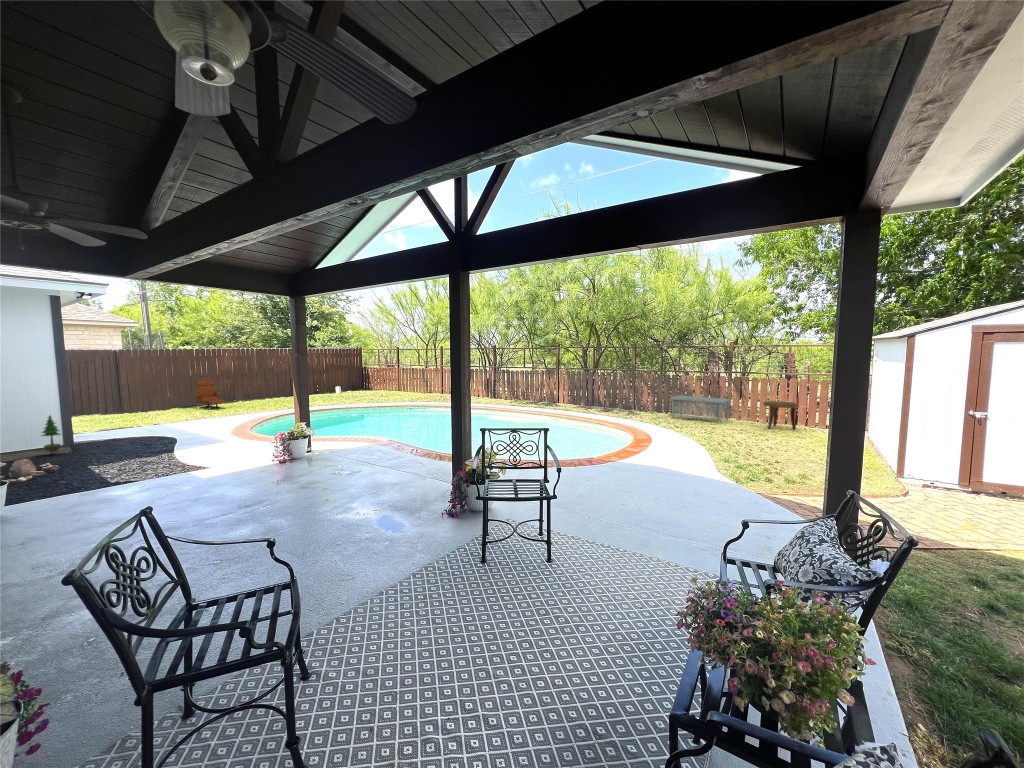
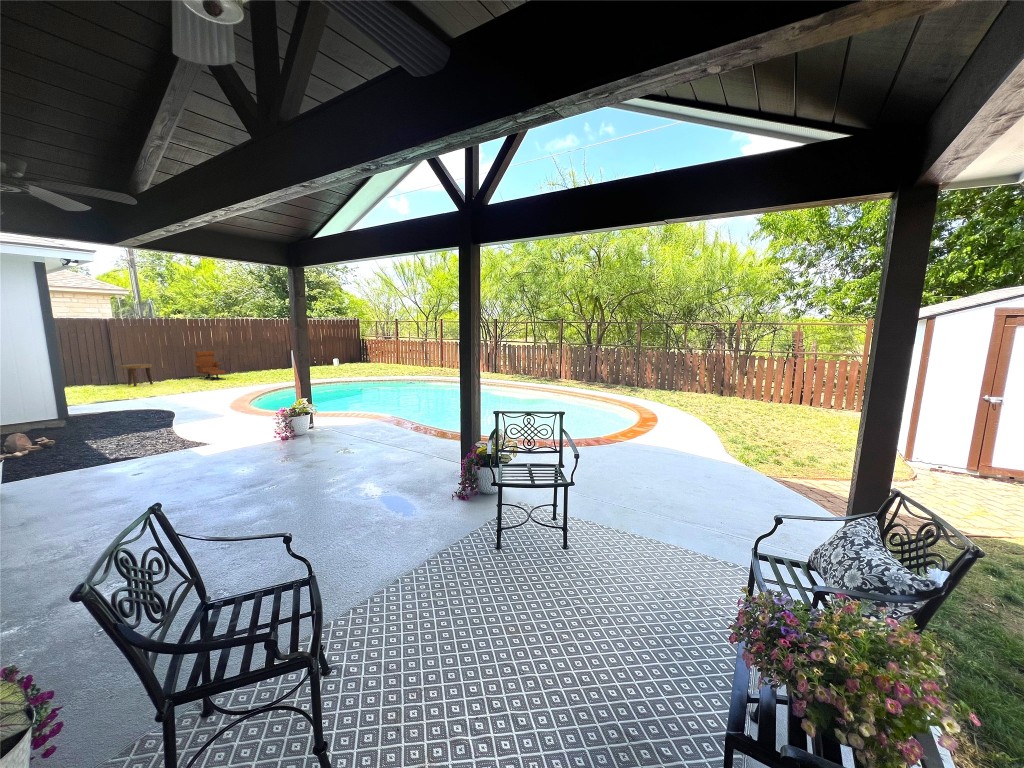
storage bench: present [670,395,730,423] -> none [673,372,733,401]
side table: present [763,401,799,430] -> present [120,364,153,387]
potted tree: present [42,415,61,454] -> none [39,386,62,426]

